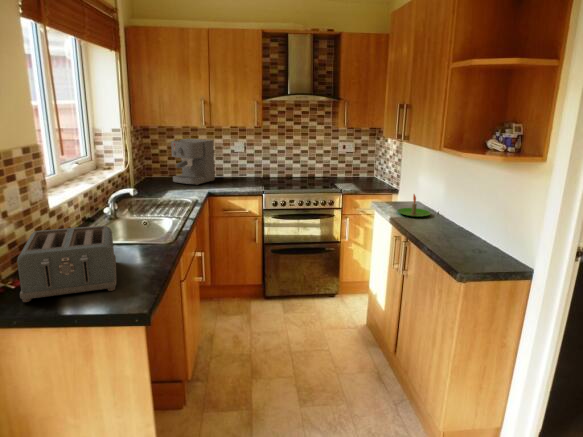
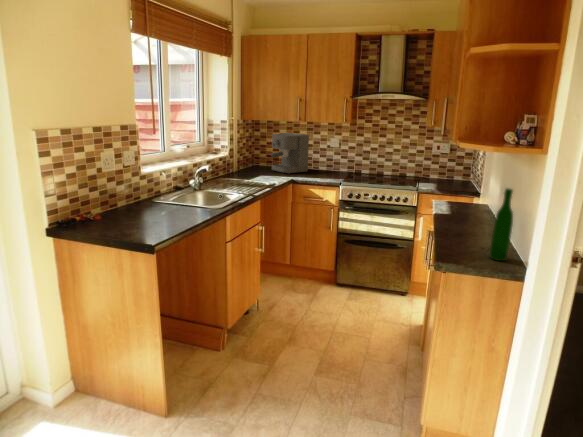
candle: present [397,194,431,217] -> none [447,192,483,216]
wine bottle: none [484,194,507,263] -> present [489,189,513,261]
toaster: present [17,226,116,302] -> none [85,184,167,232]

